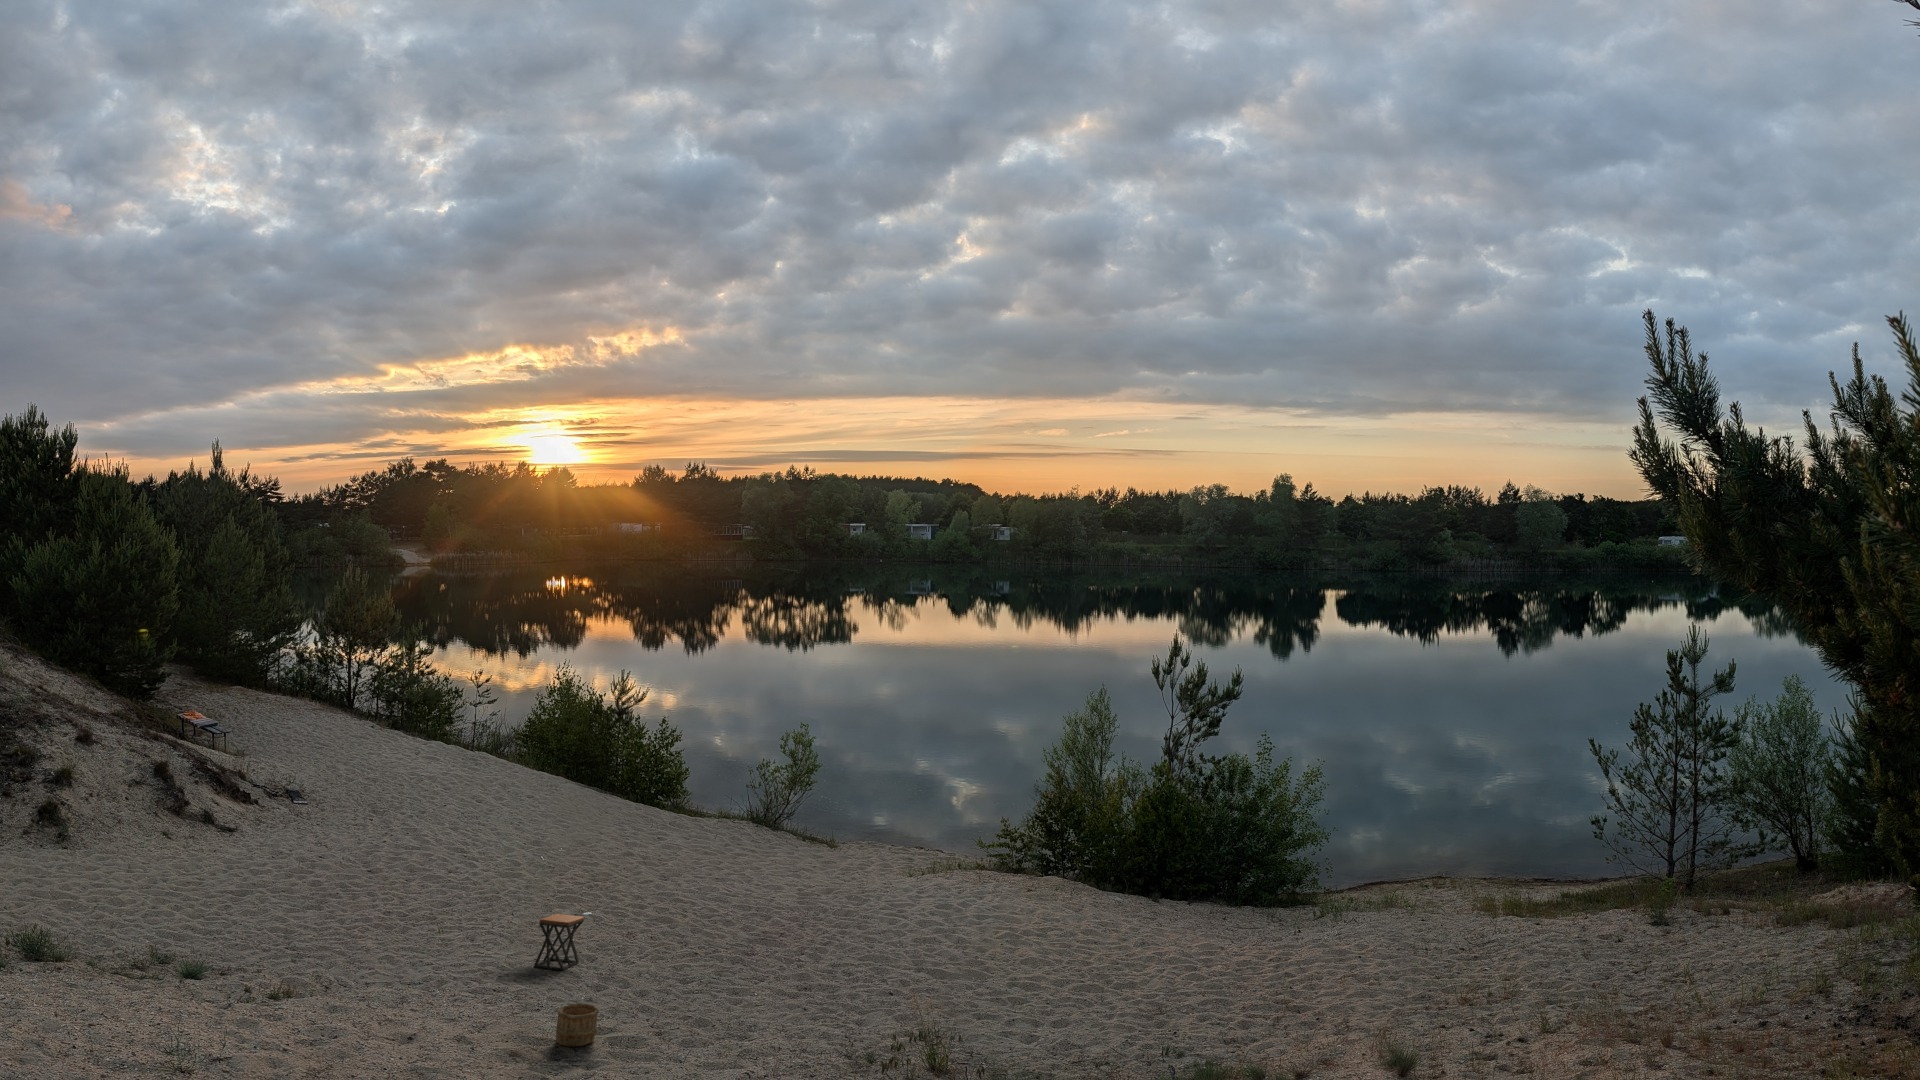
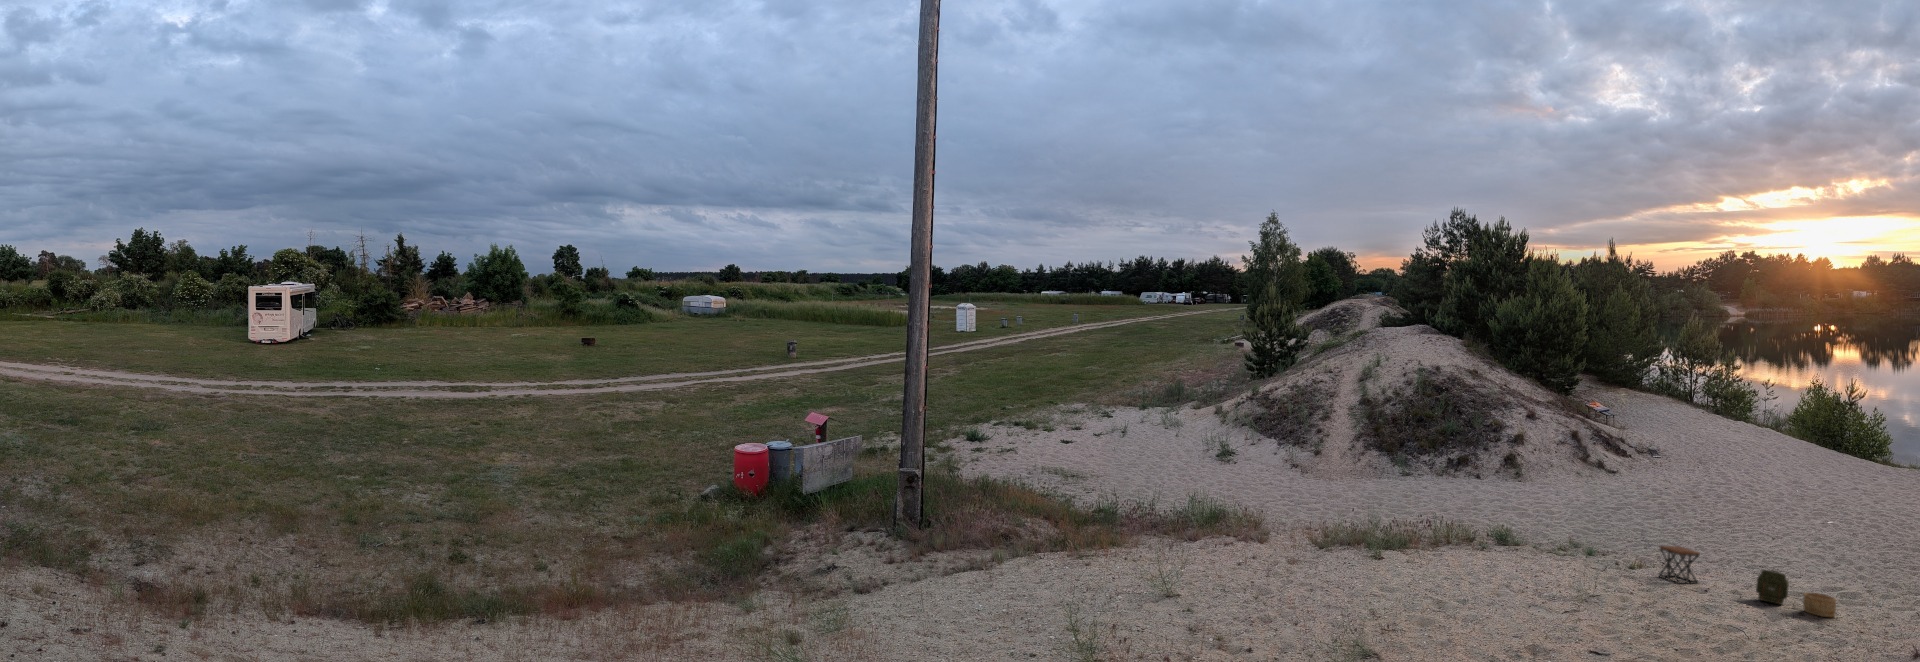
stool: present [534,914,584,970] -> present [1659,546,1700,584]
backpack: none [493,981,539,1043] -> present [1756,570,1789,605]

